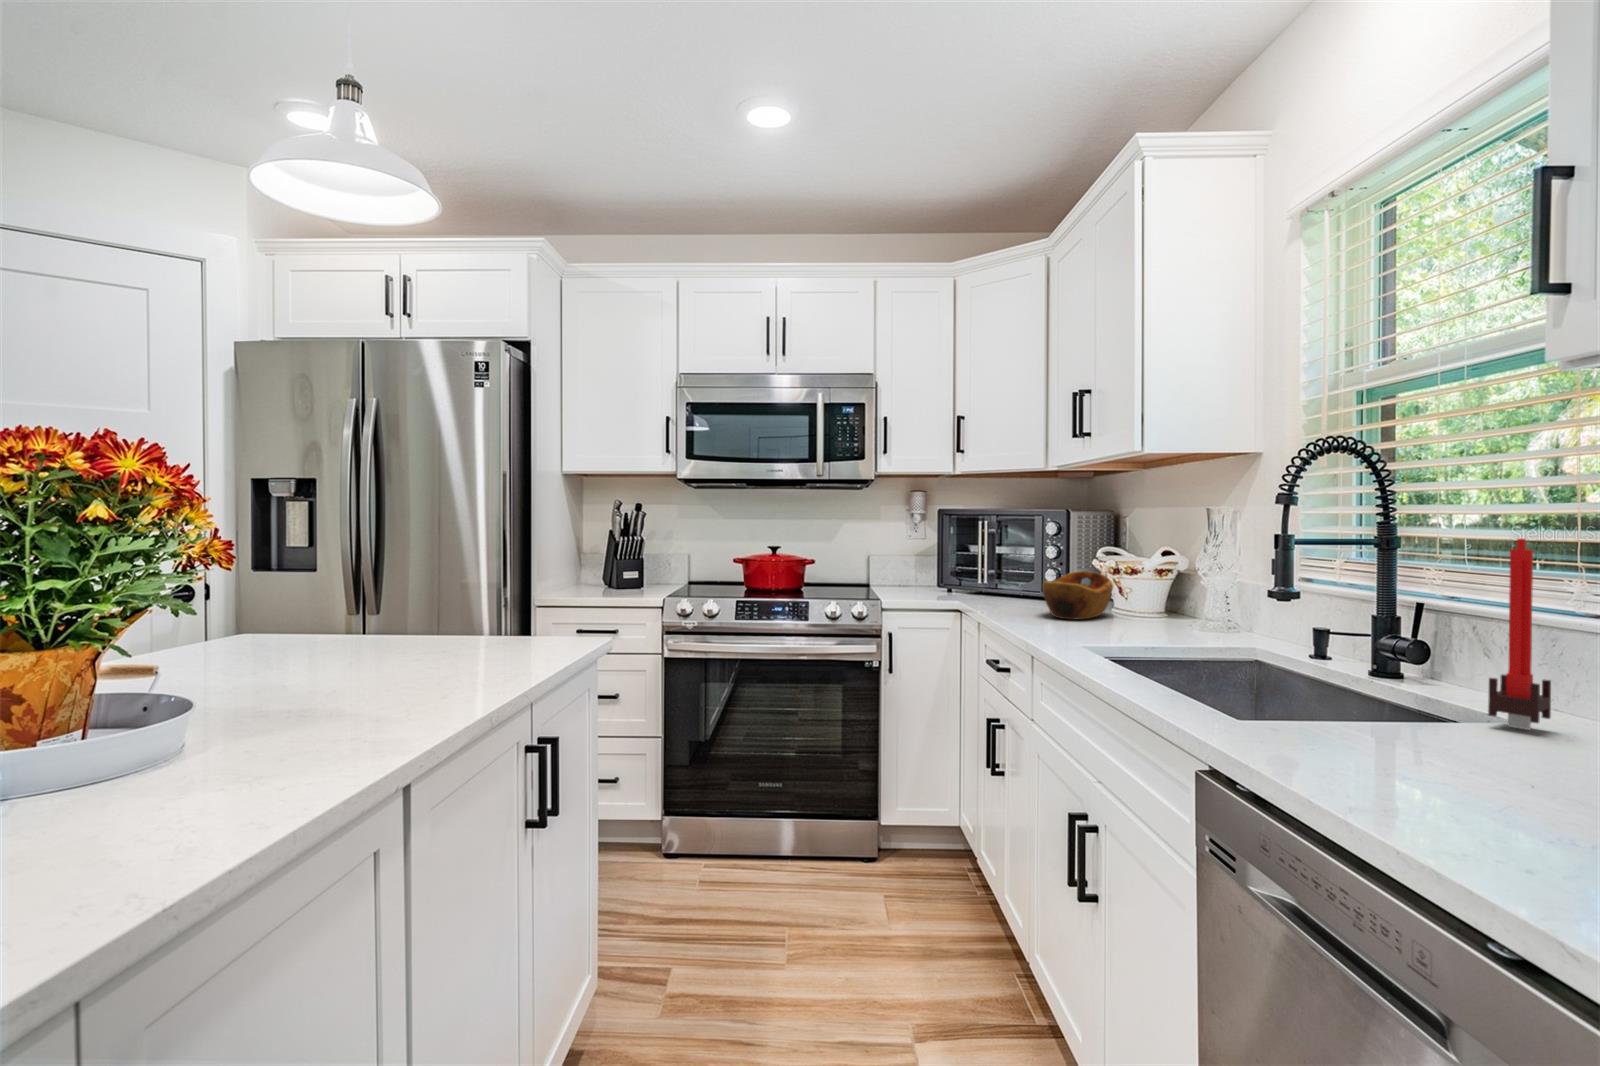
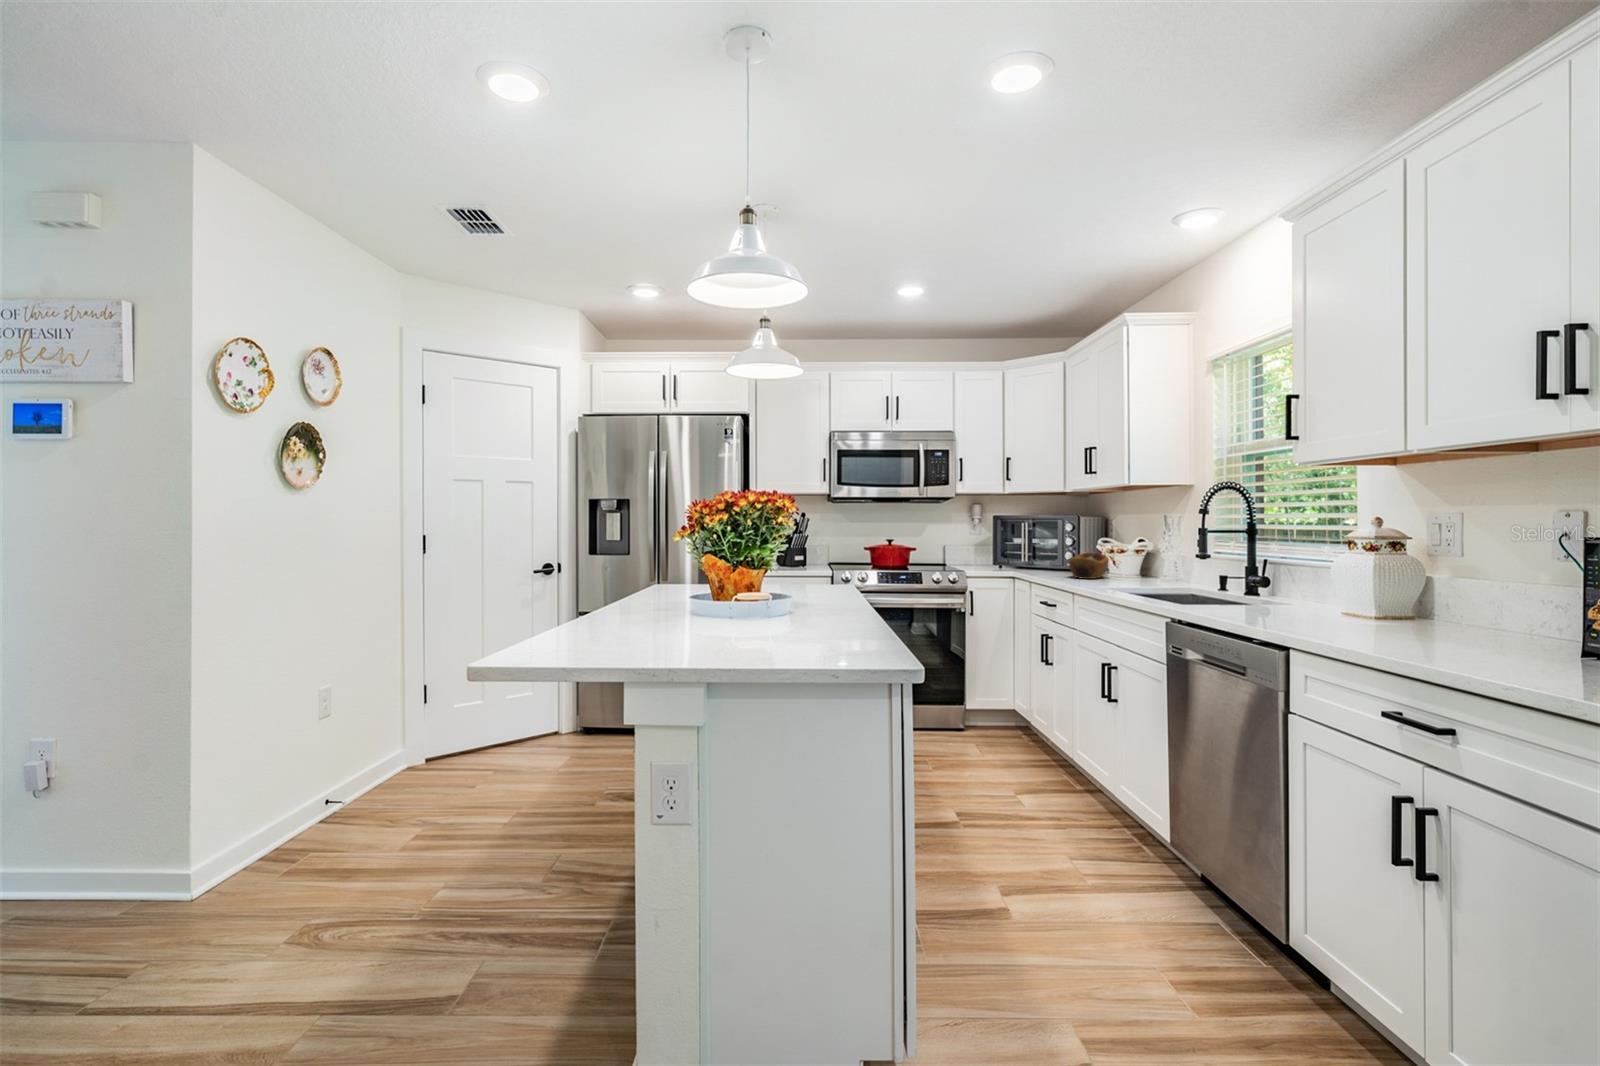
candle: present [1488,539,1551,730] -> none [1287,528,1312,607]

